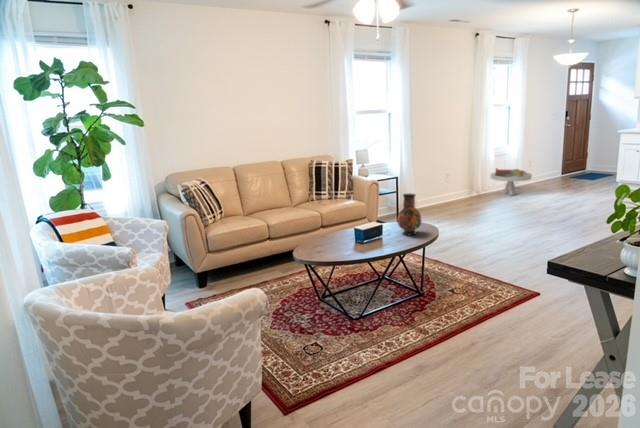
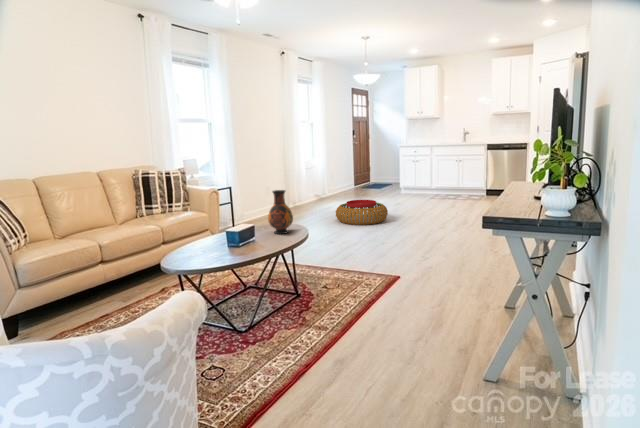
side table: present [491,168,532,196] -> none [305,180,340,205]
pouf: none [512,196,577,226] -> present [336,200,388,225]

